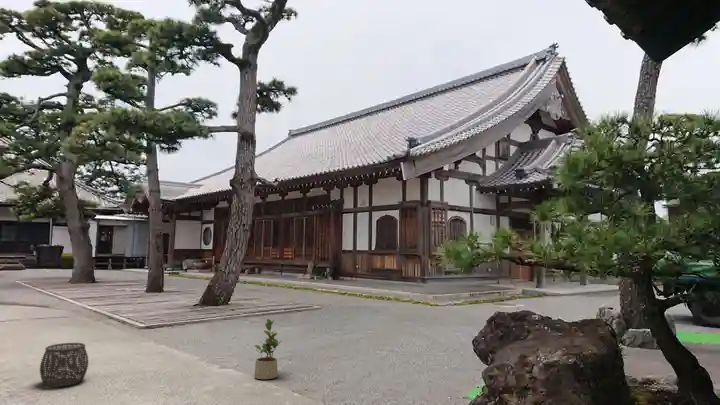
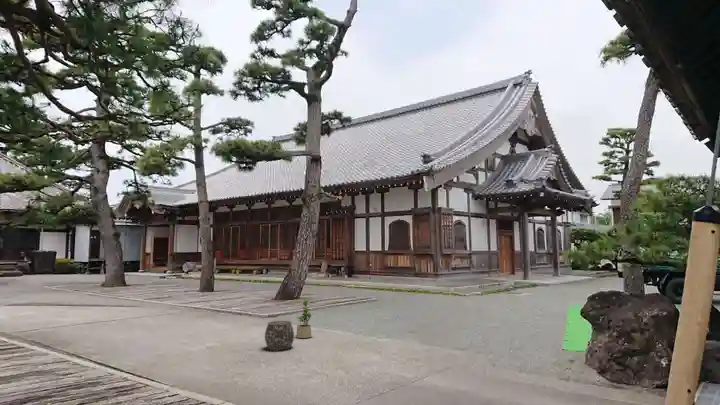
potted plant: present [254,319,280,379] -> present [296,299,311,338]

